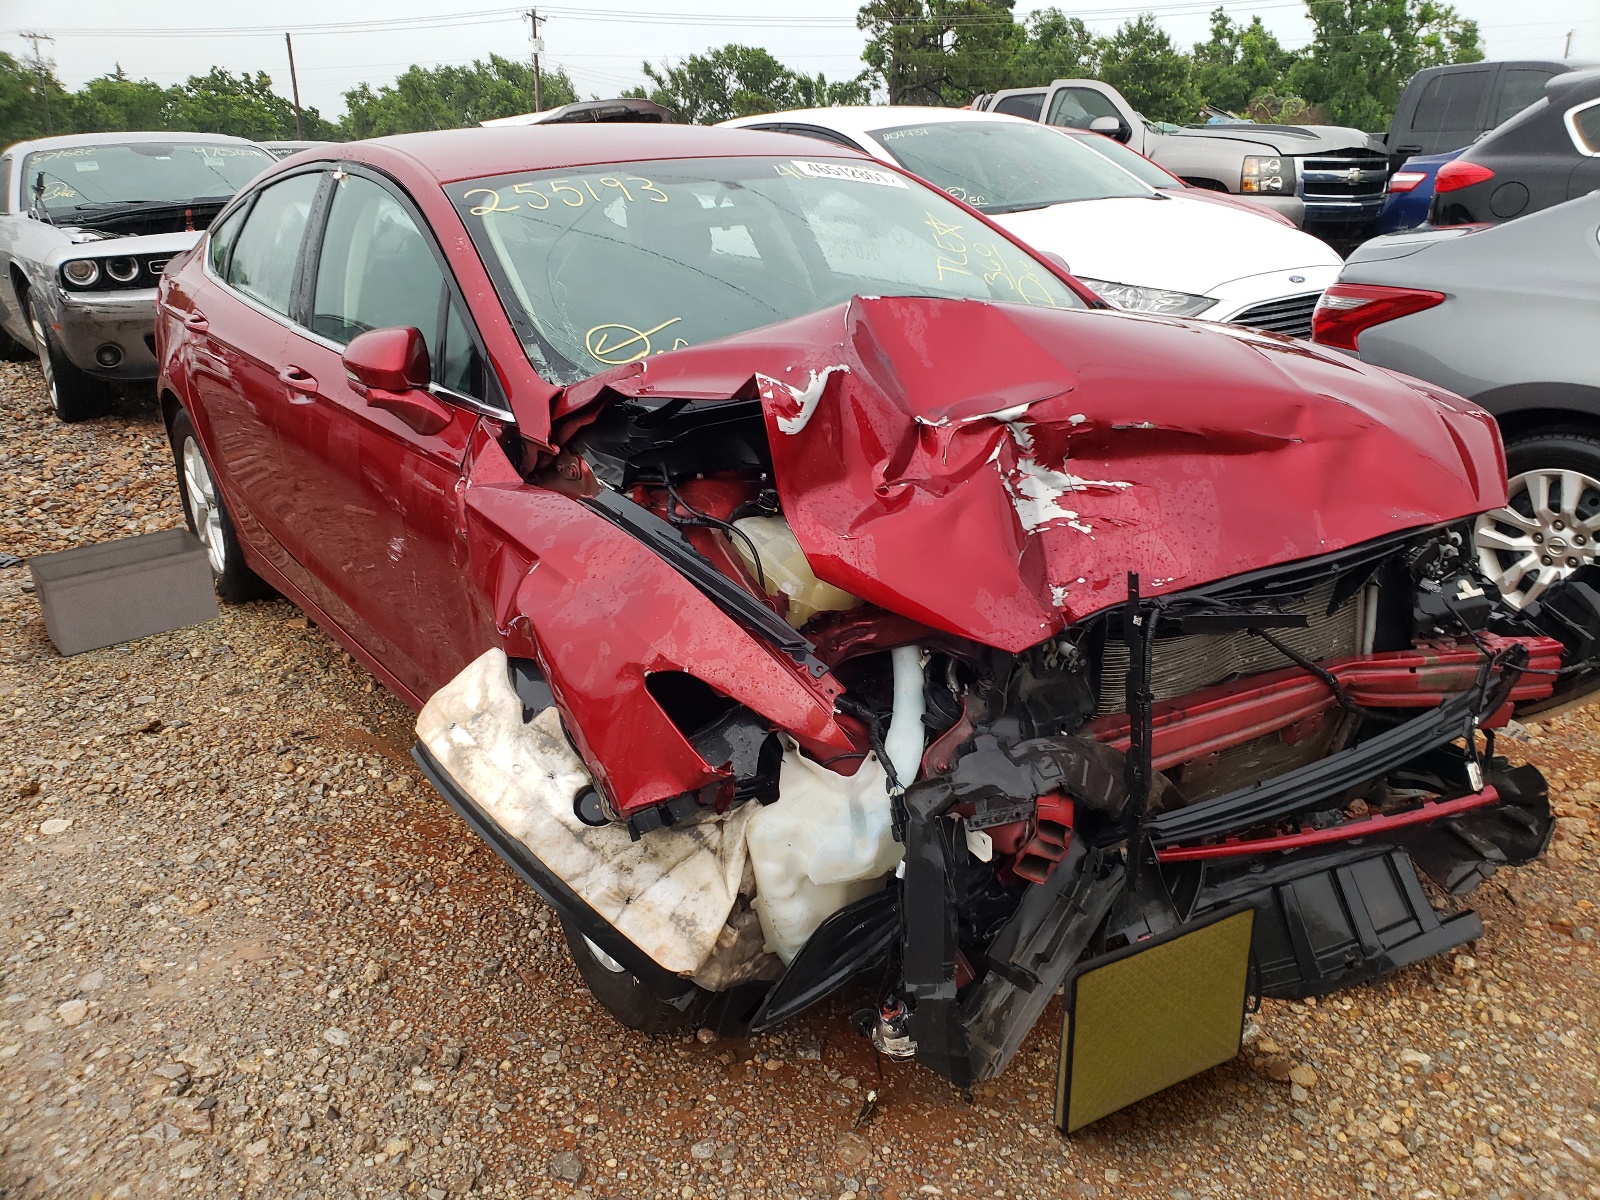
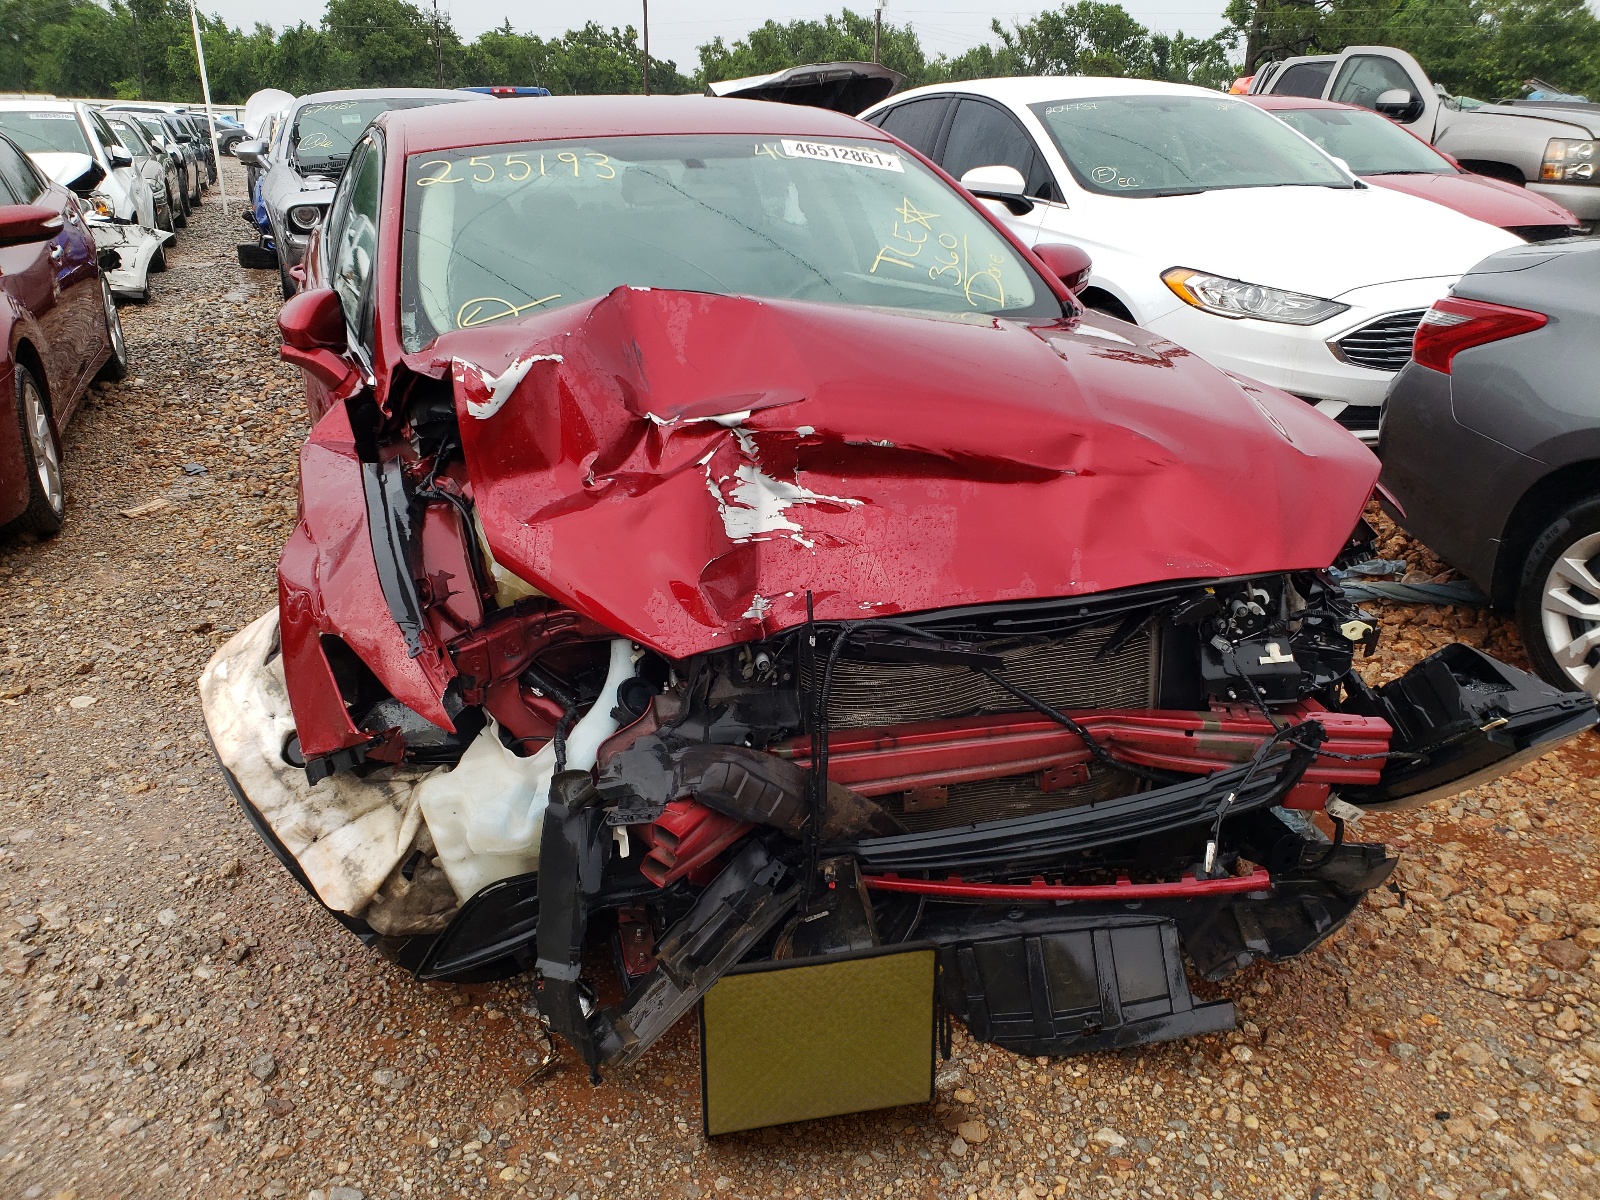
storage bin: present [26,527,219,656] -> none [159,456,314,560]

